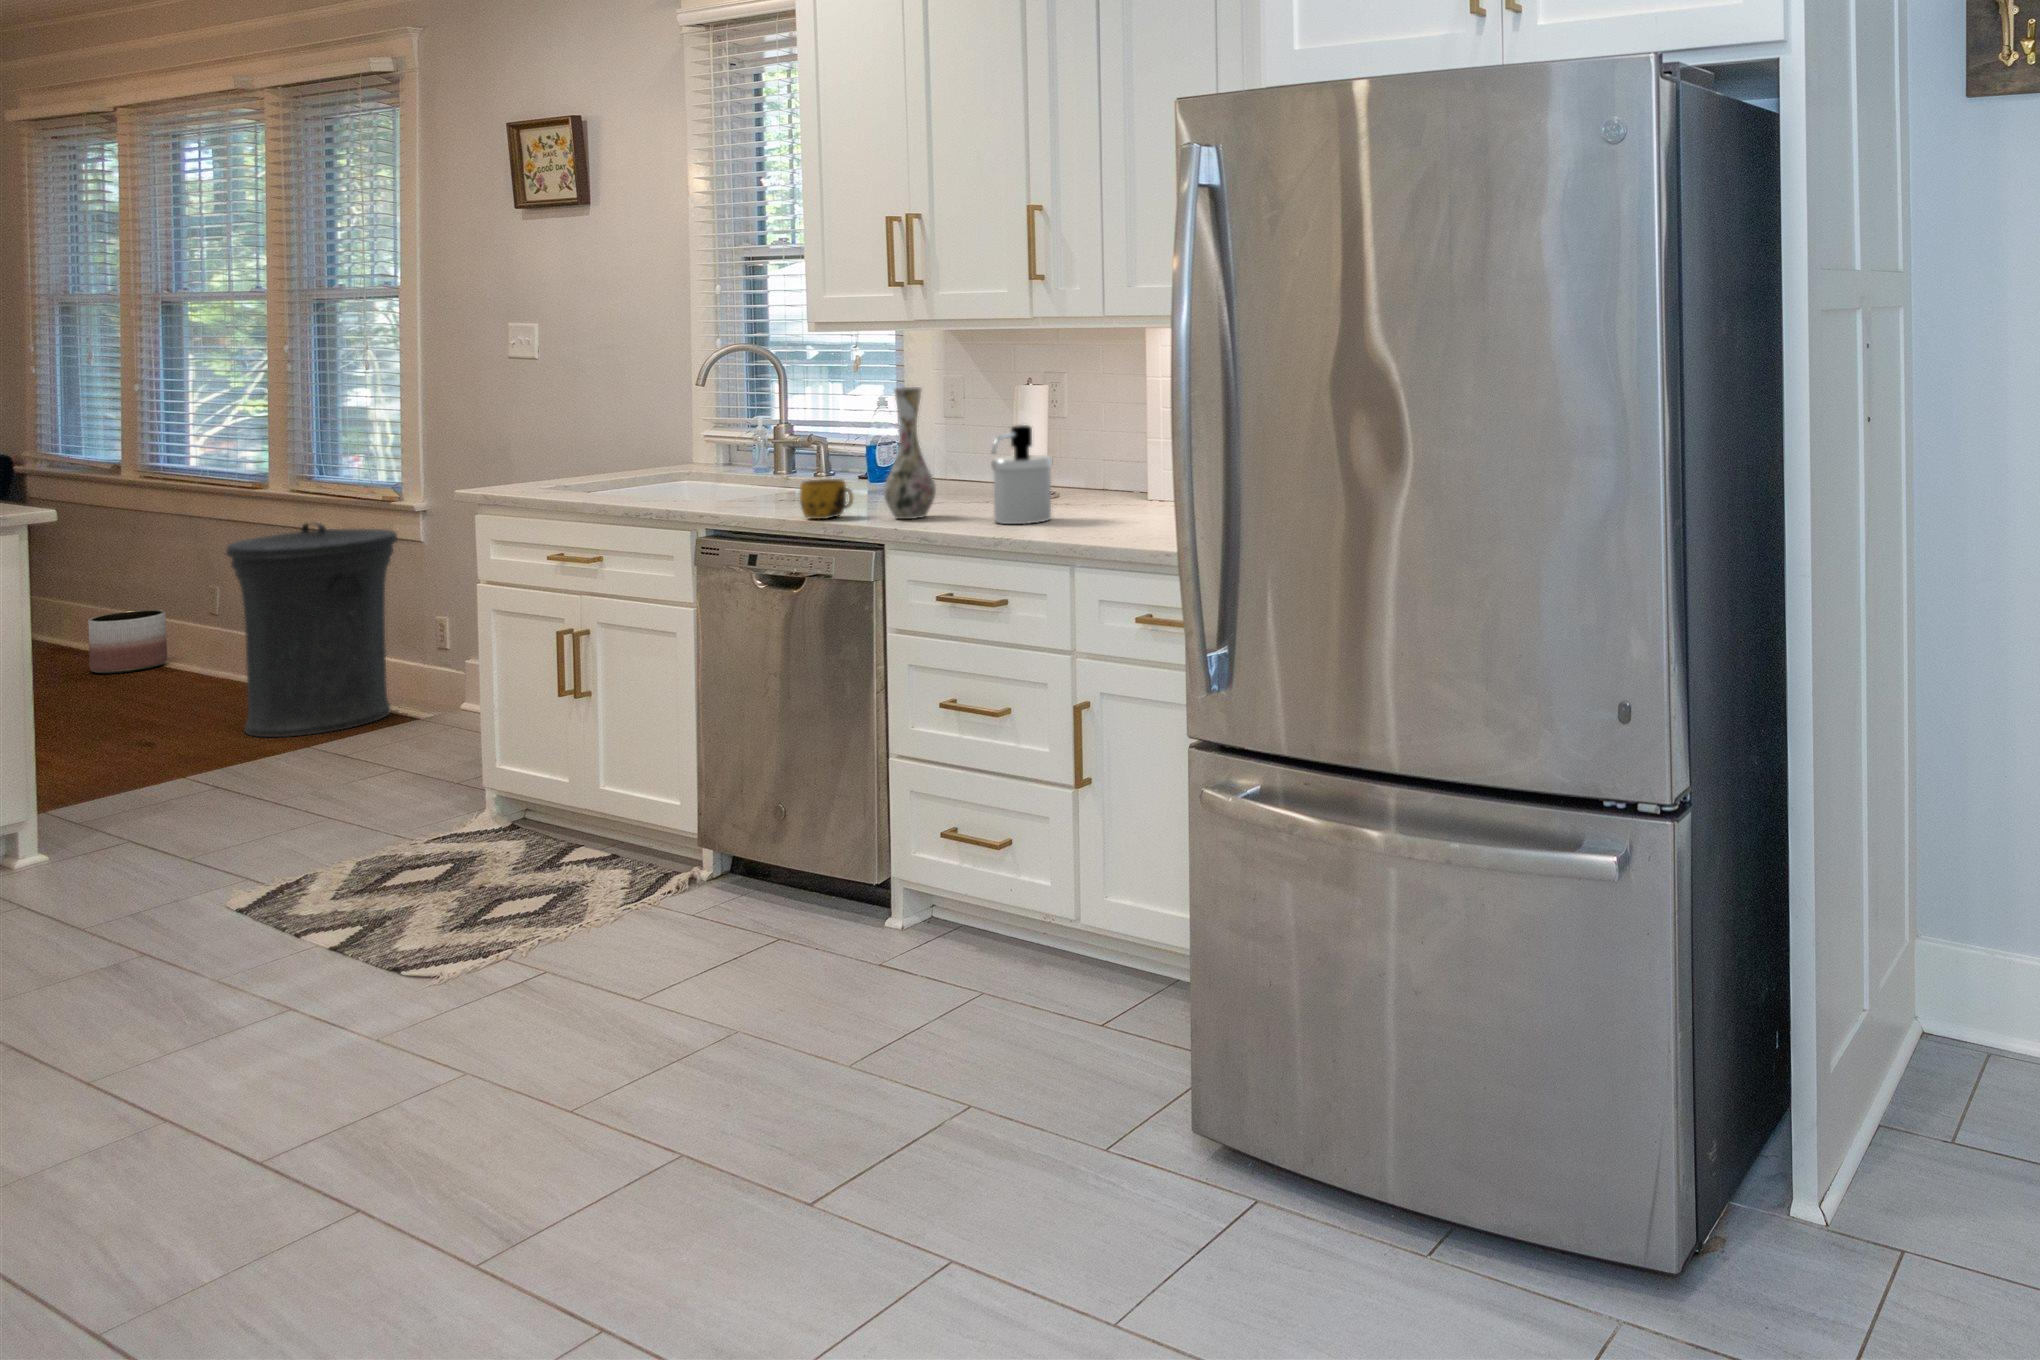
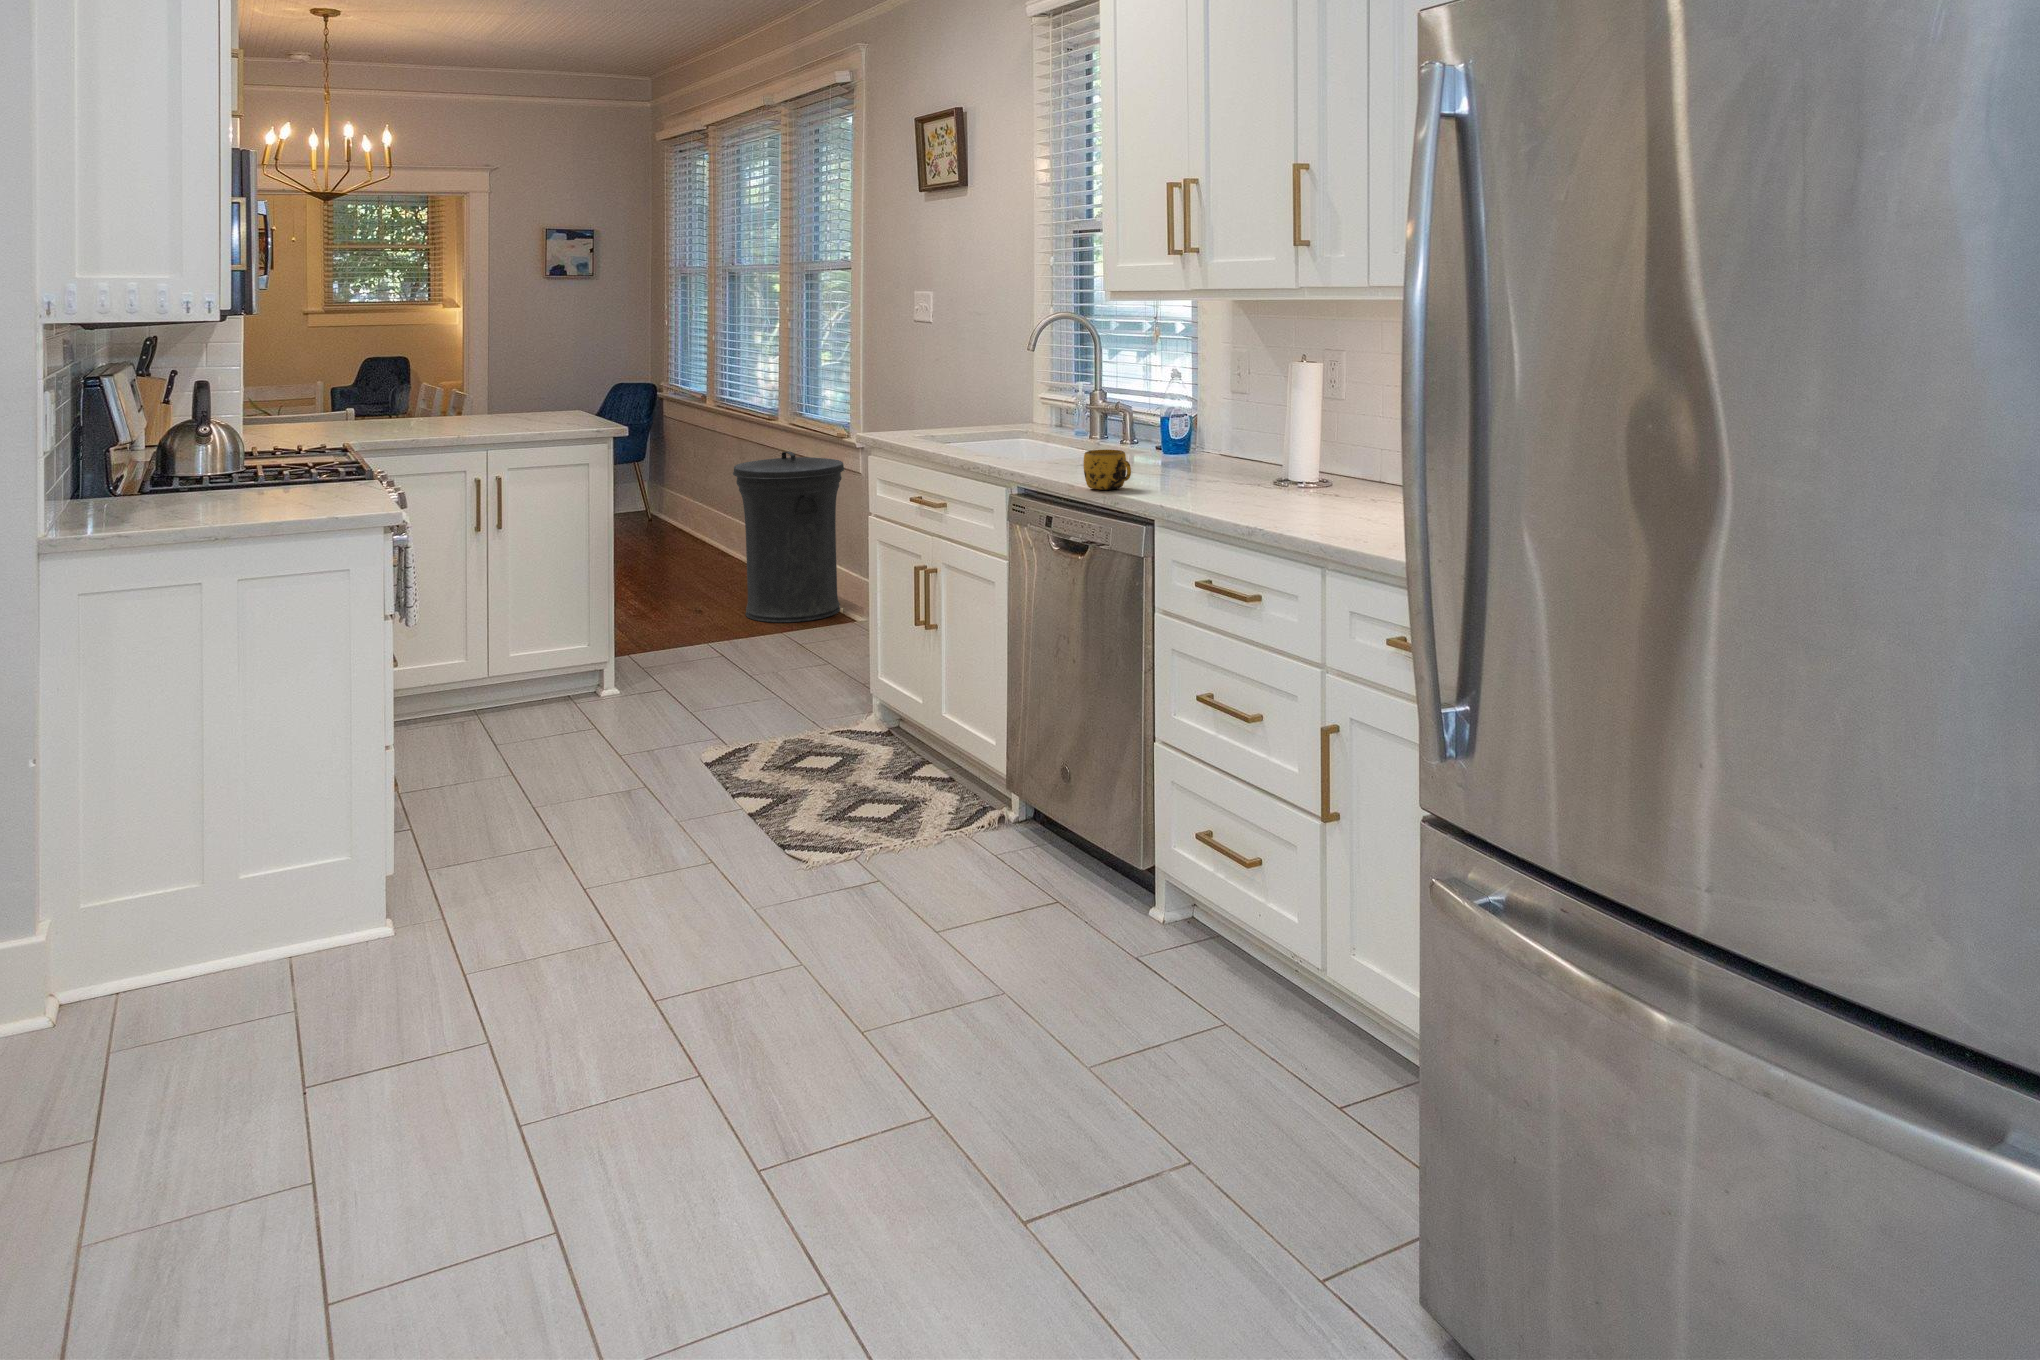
vase: present [884,387,936,519] -> none [1157,360,1208,497]
soap dispenser: present [991,425,1052,524] -> none [1251,405,1320,513]
planter: present [88,610,167,674] -> none [675,508,721,554]

